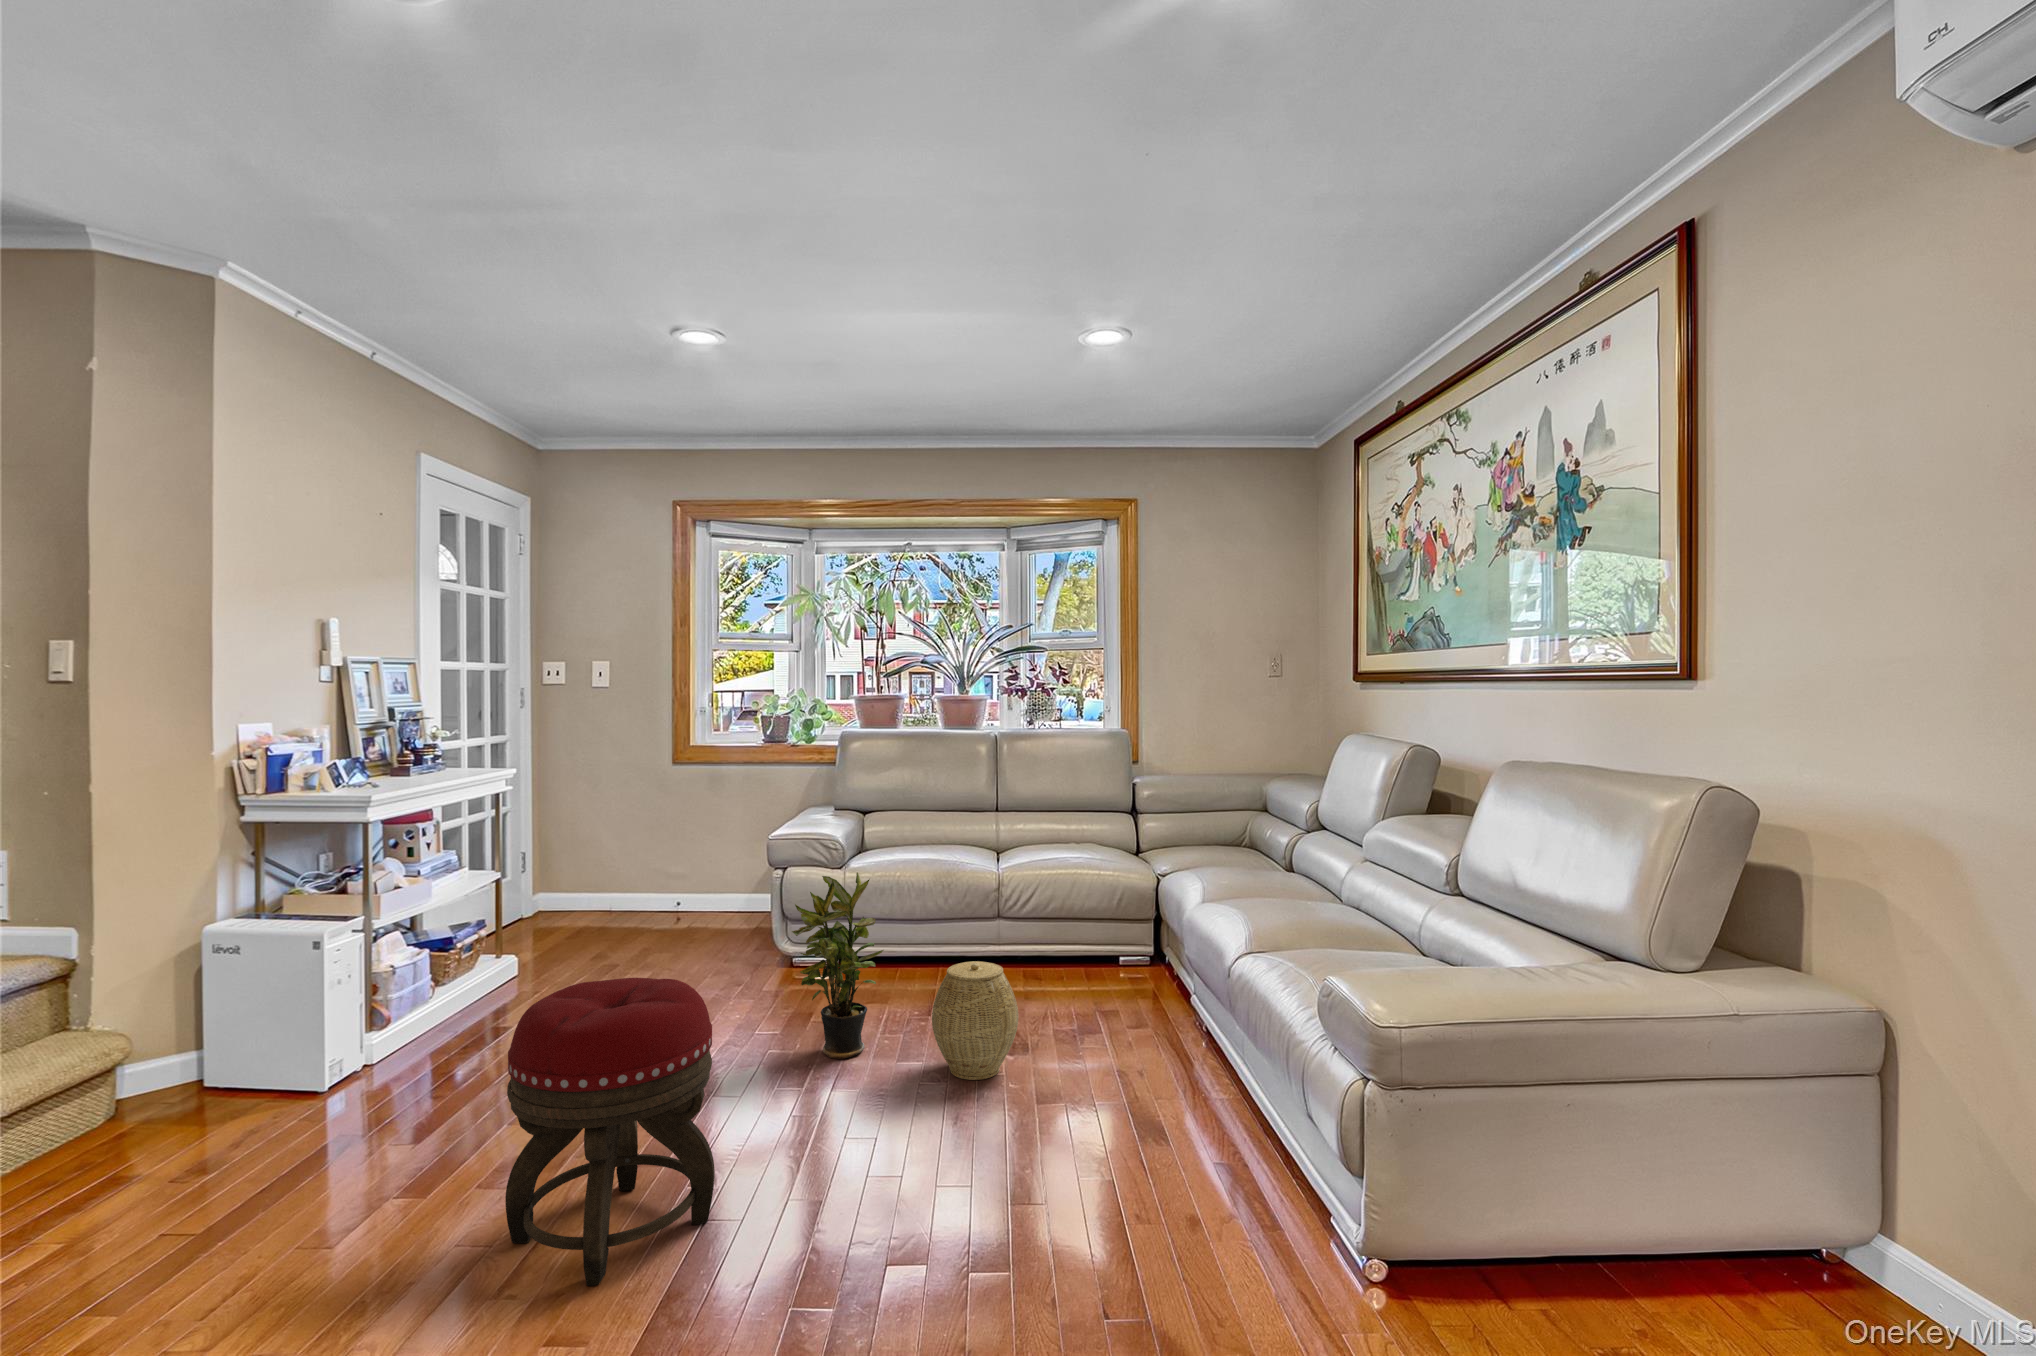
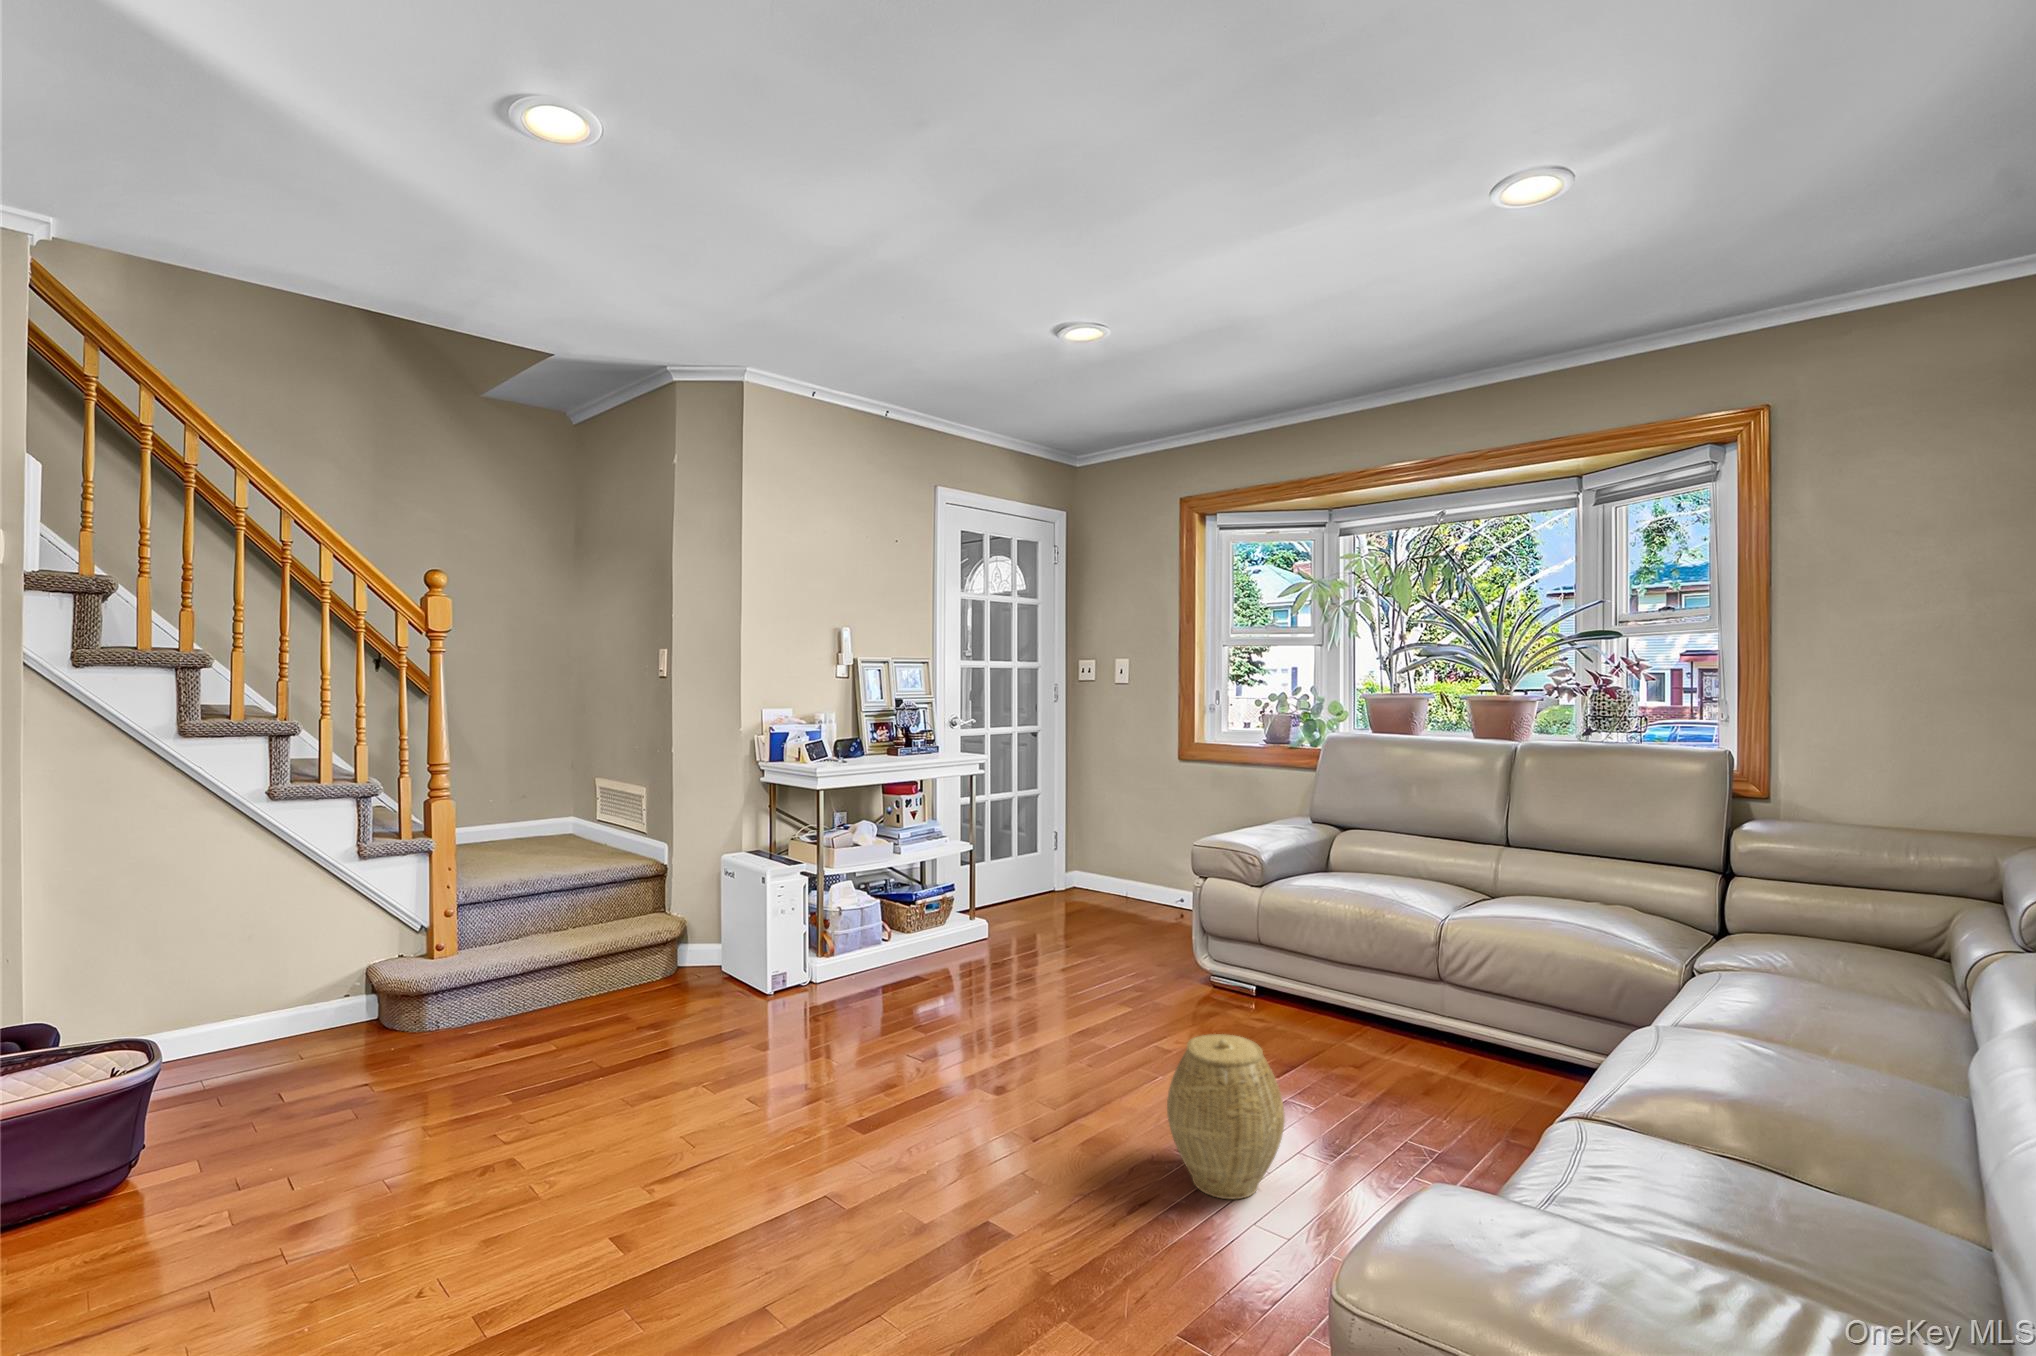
potted plant: present [792,873,884,1059] -> none [1066,892,1170,1110]
footstool: present [505,978,715,1286] -> none [623,948,815,1237]

